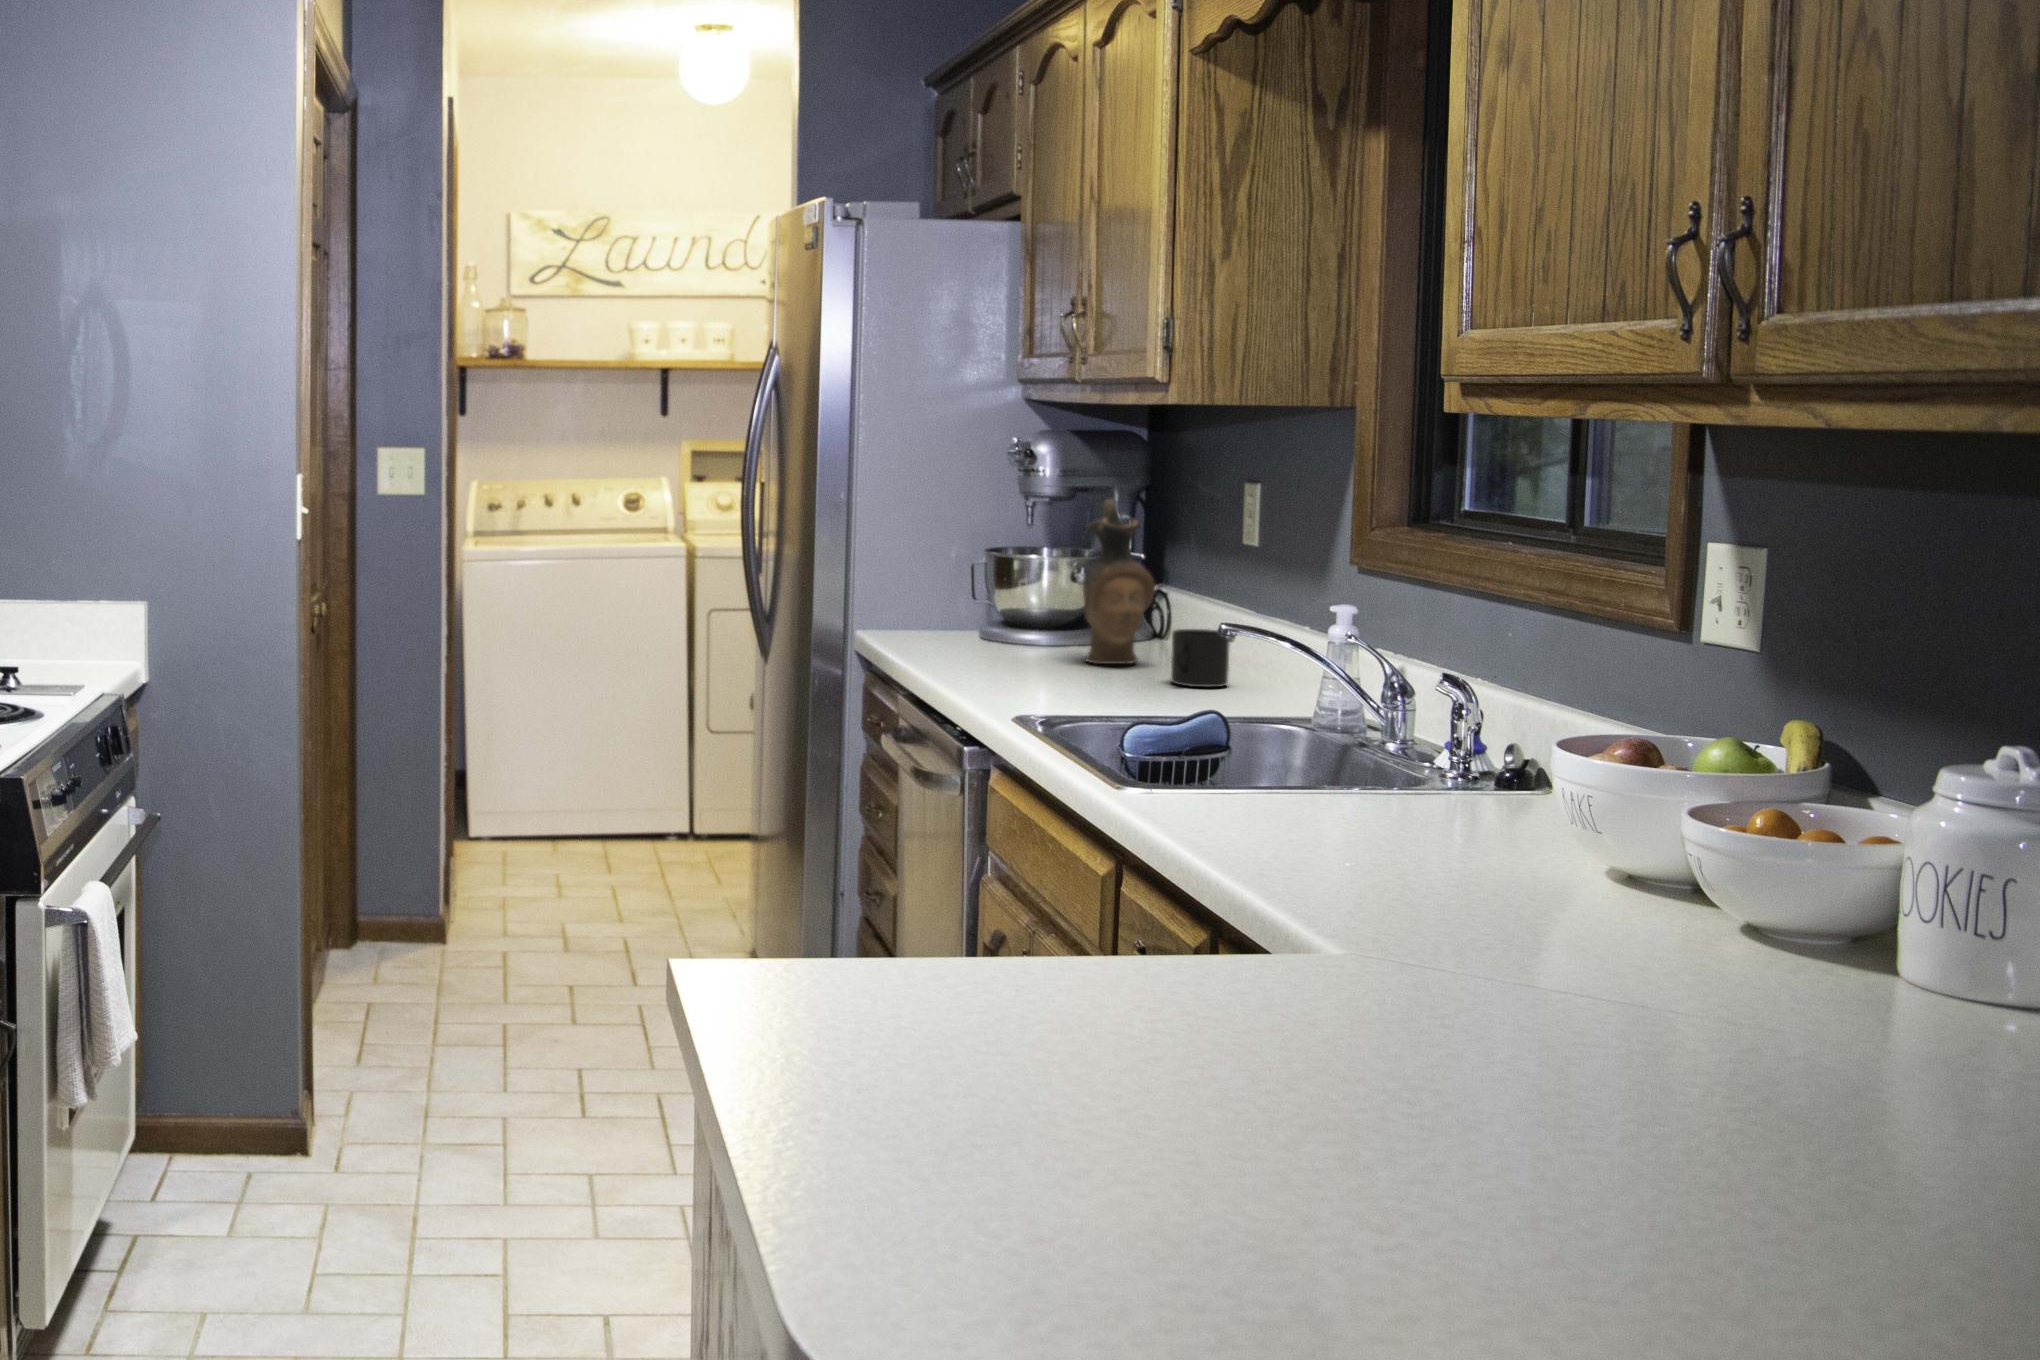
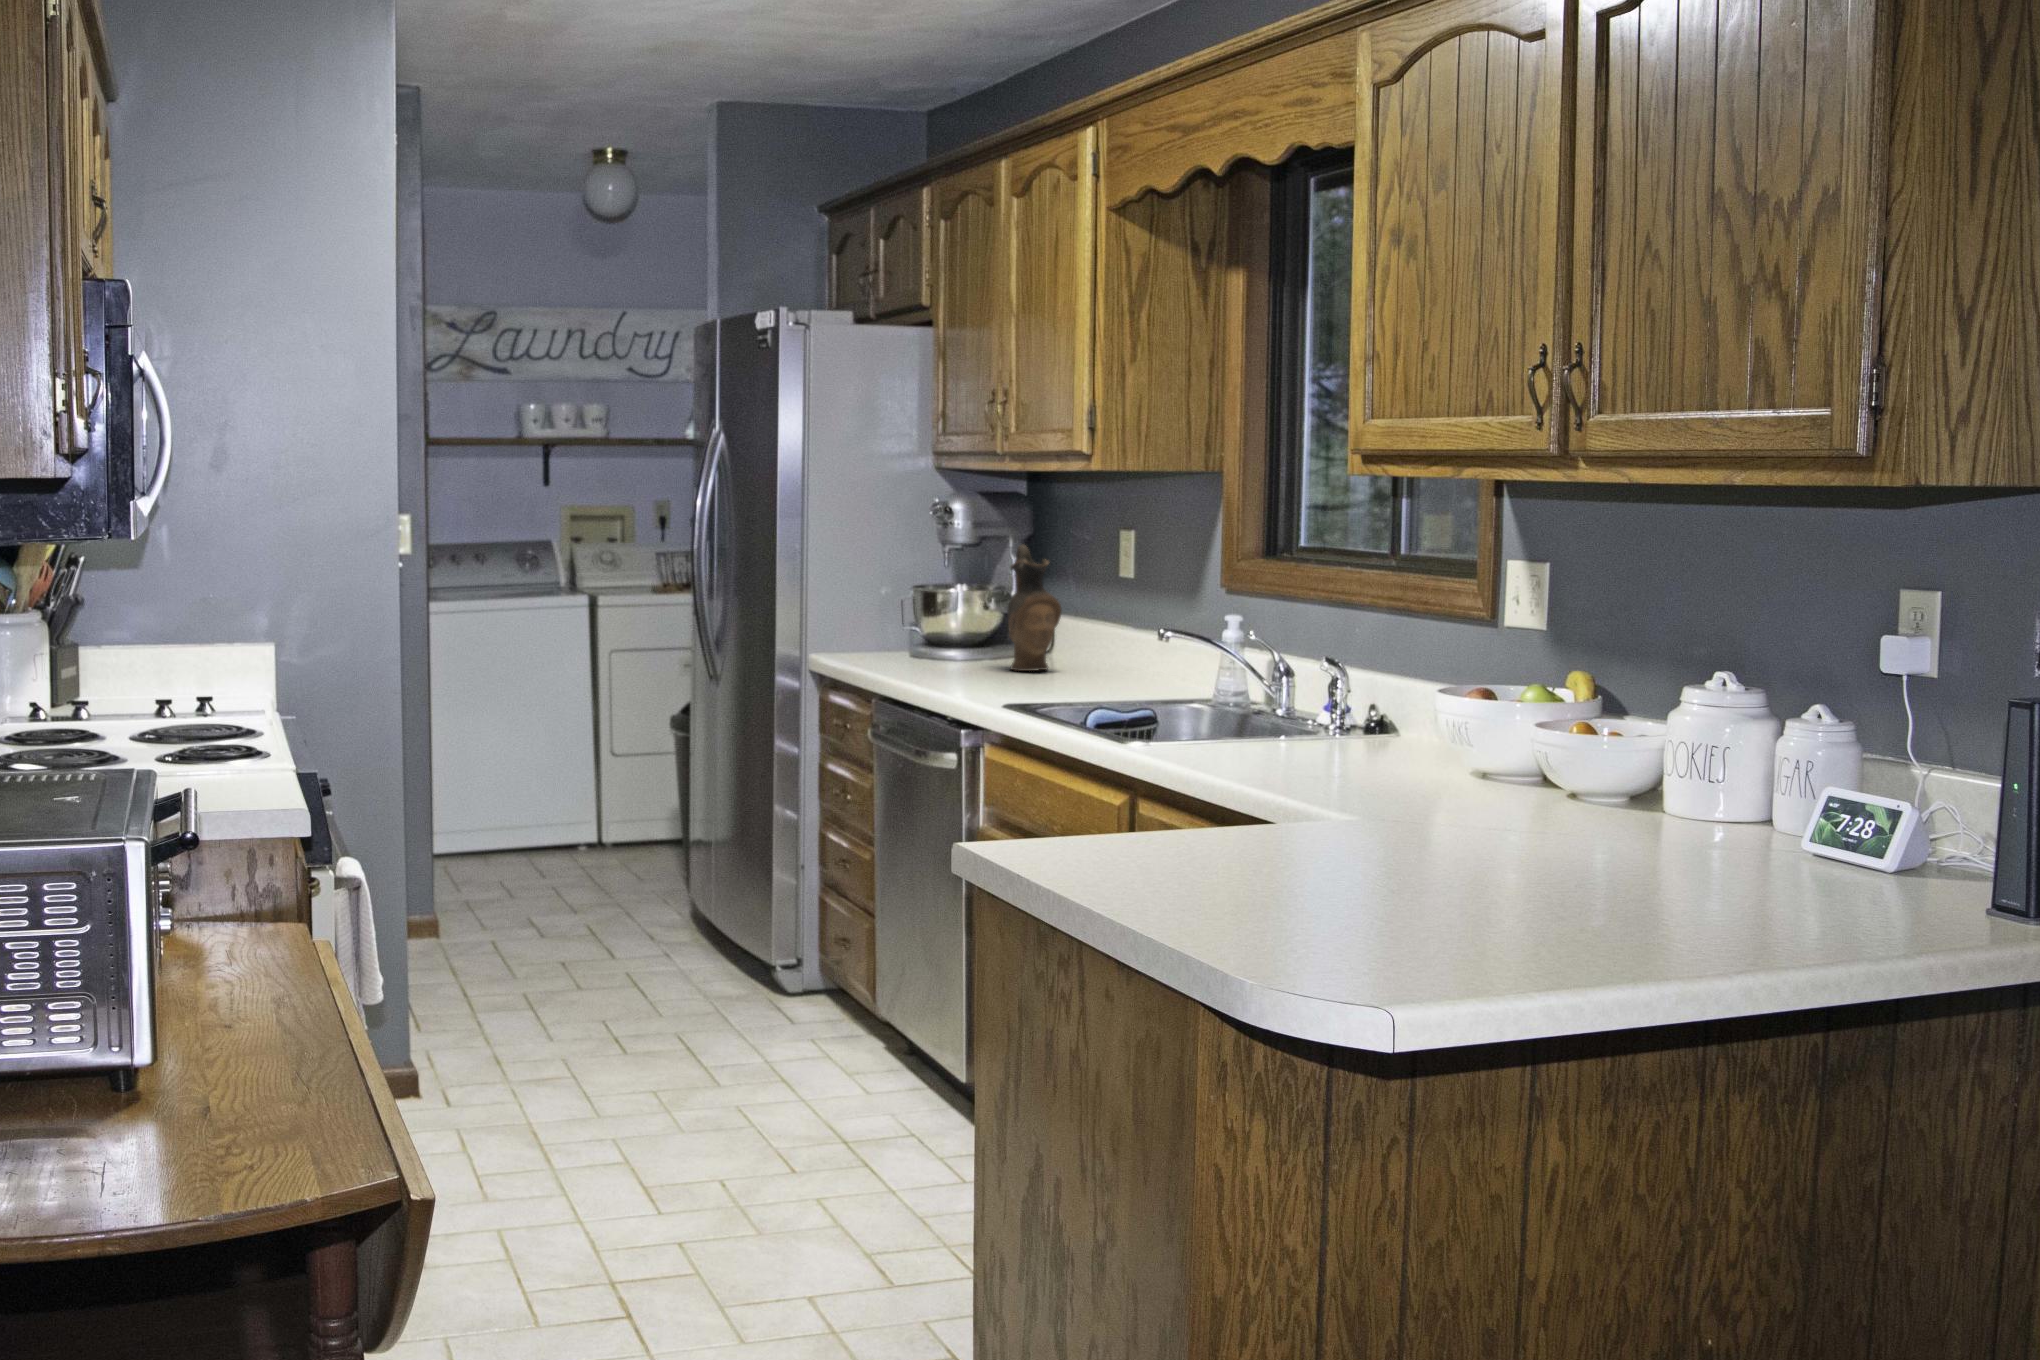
mug: present [1171,629,1230,687] -> none [1085,640,1127,682]

